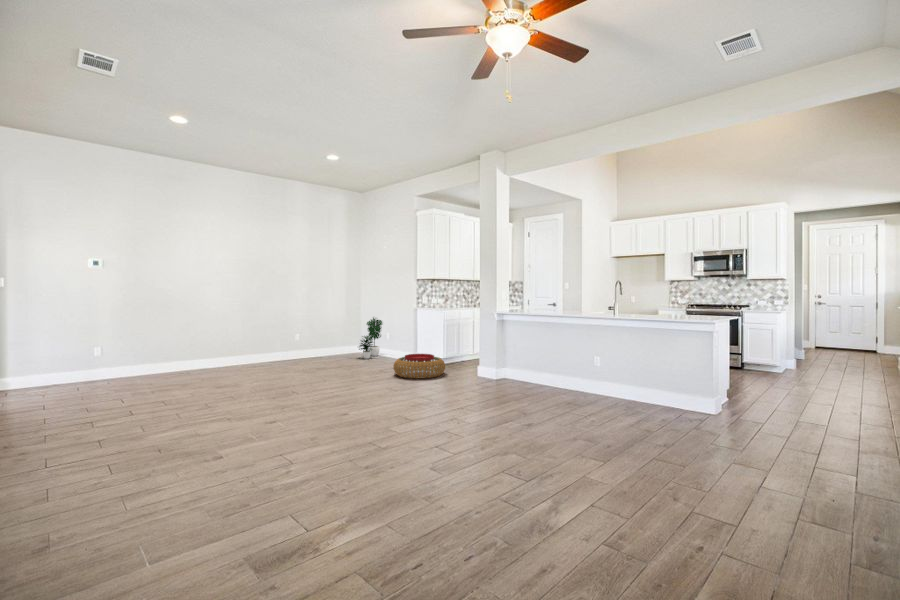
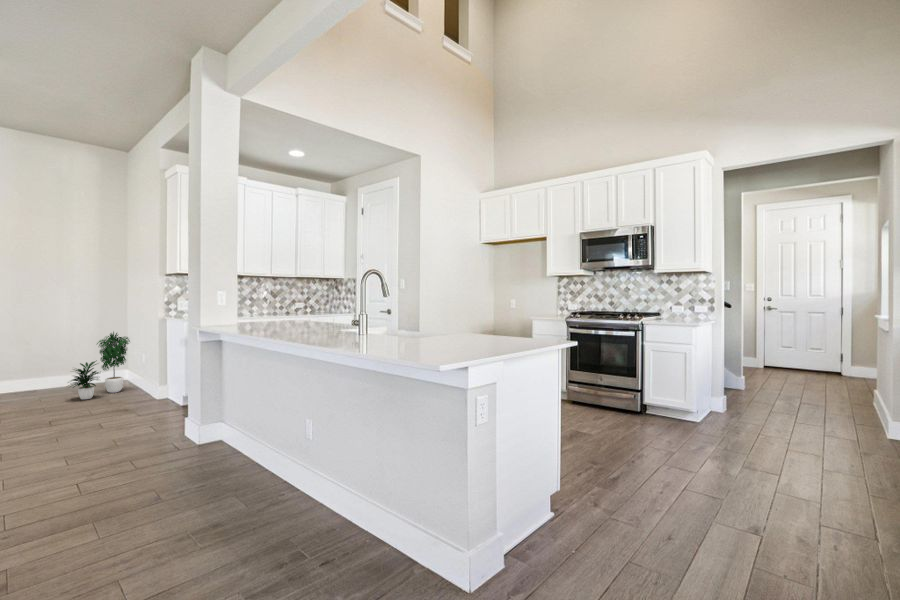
pouf: present [394,354,445,379] -> none [17,401,138,454]

